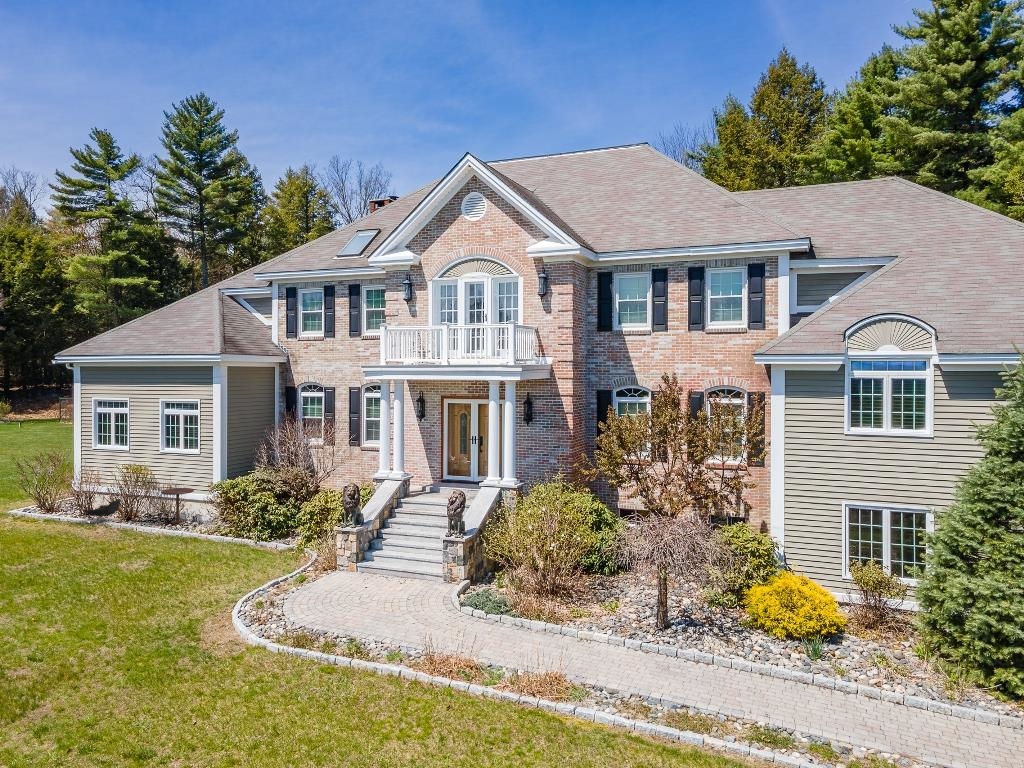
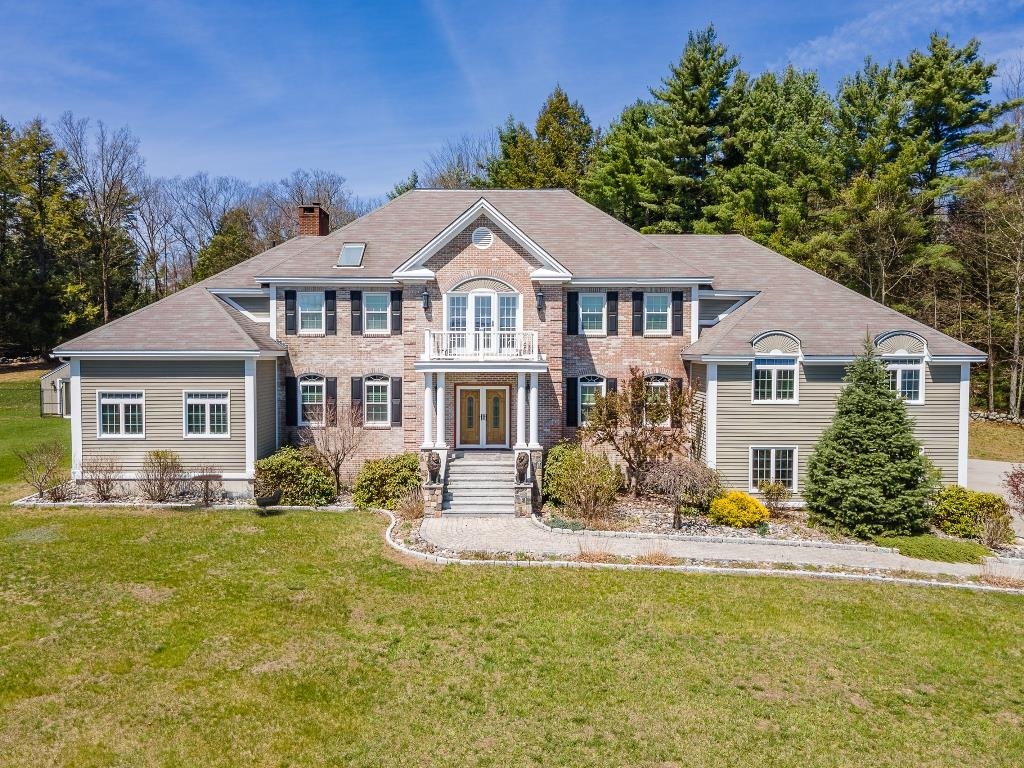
lounge chair: present [87,499,121,523] -> present [256,489,282,515]

